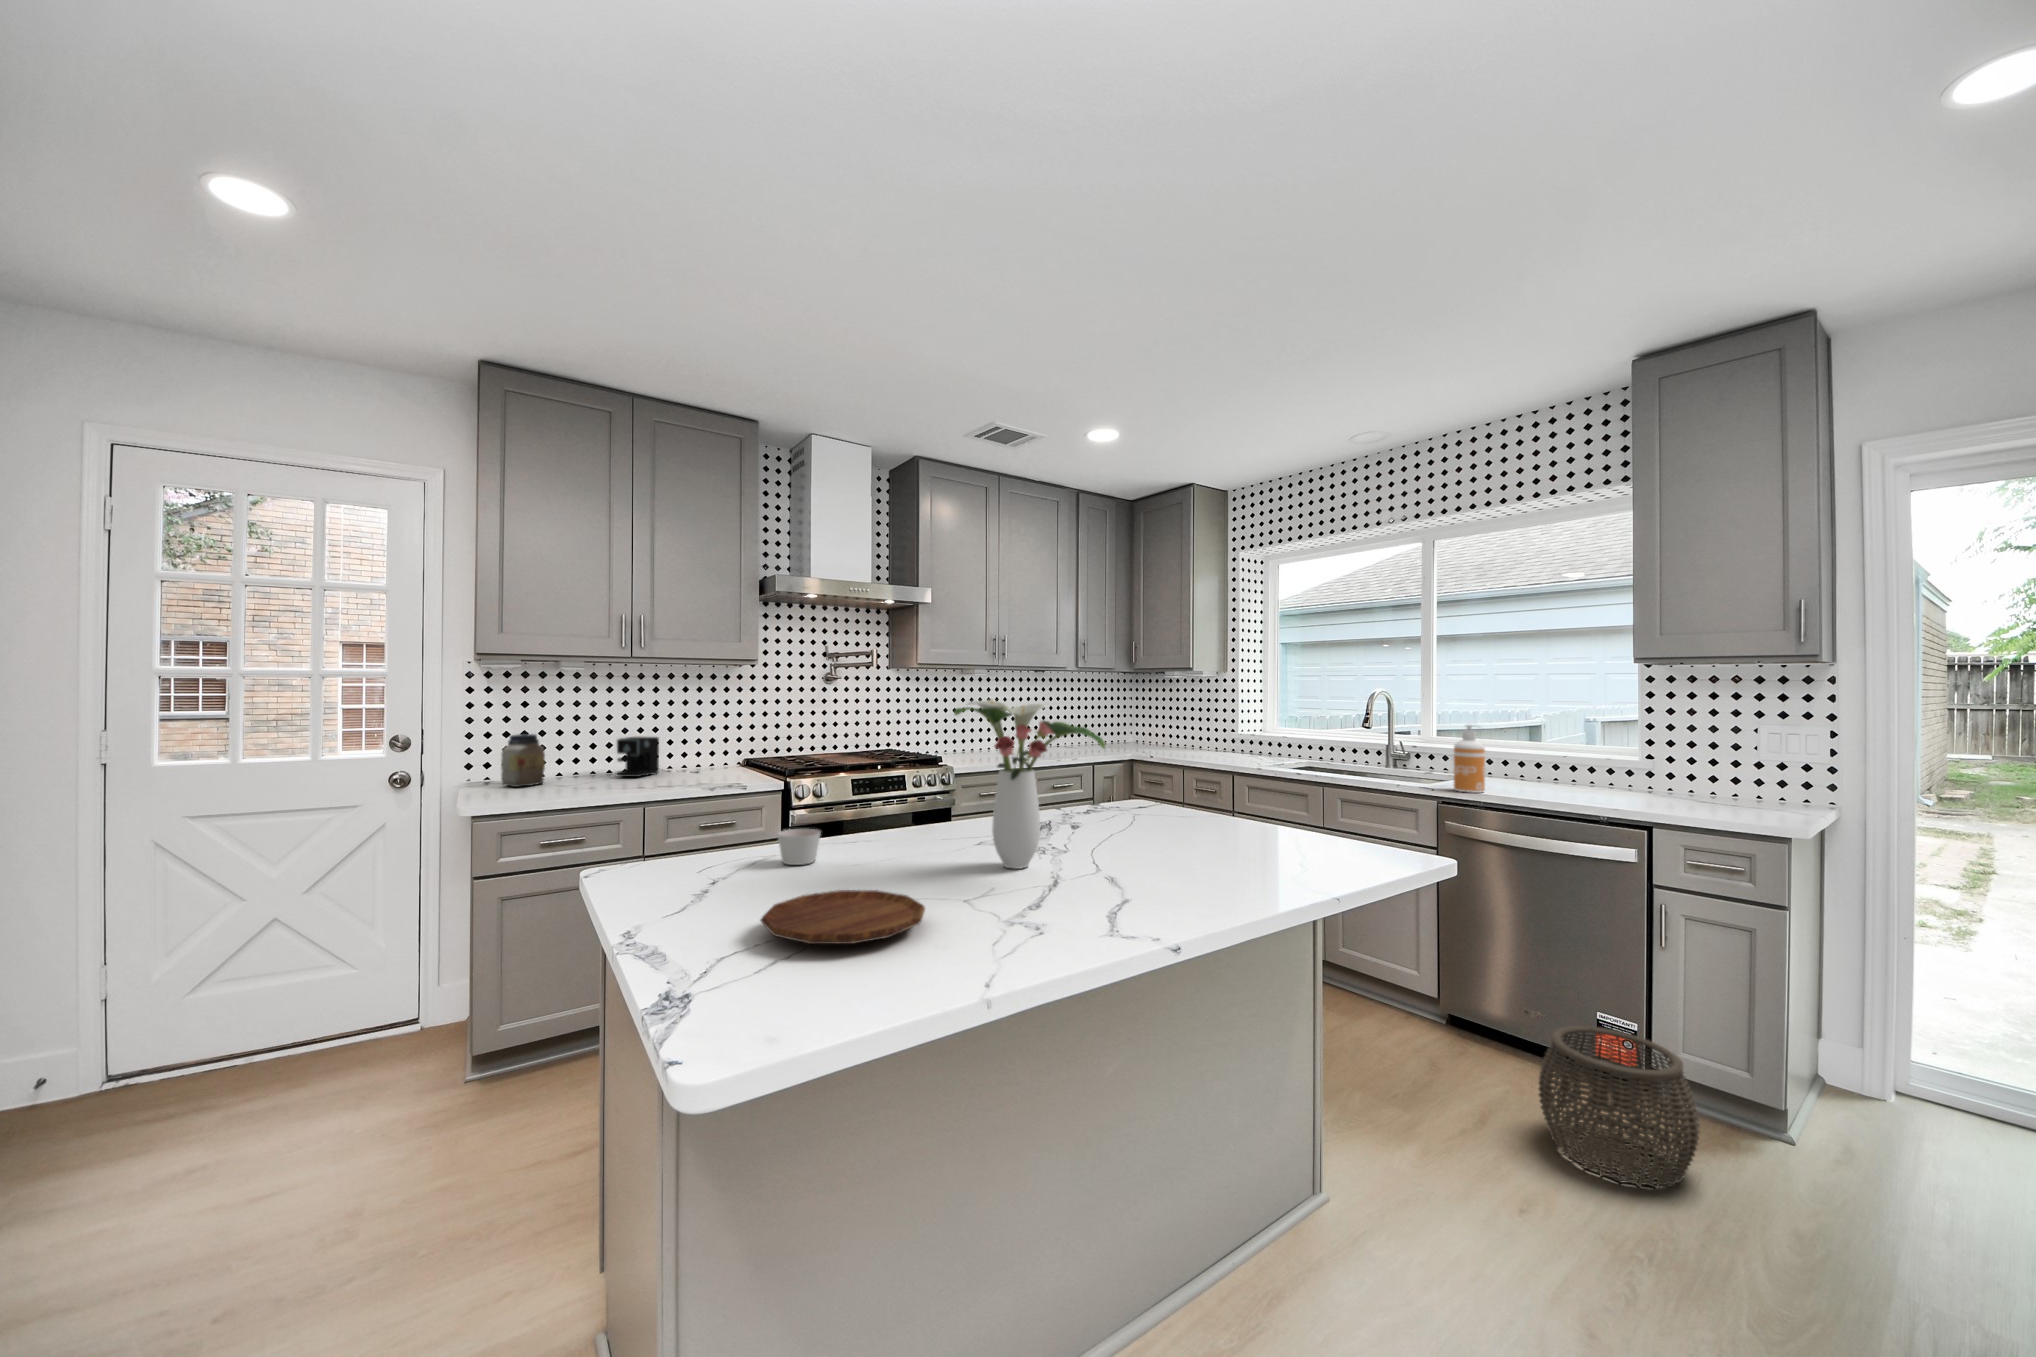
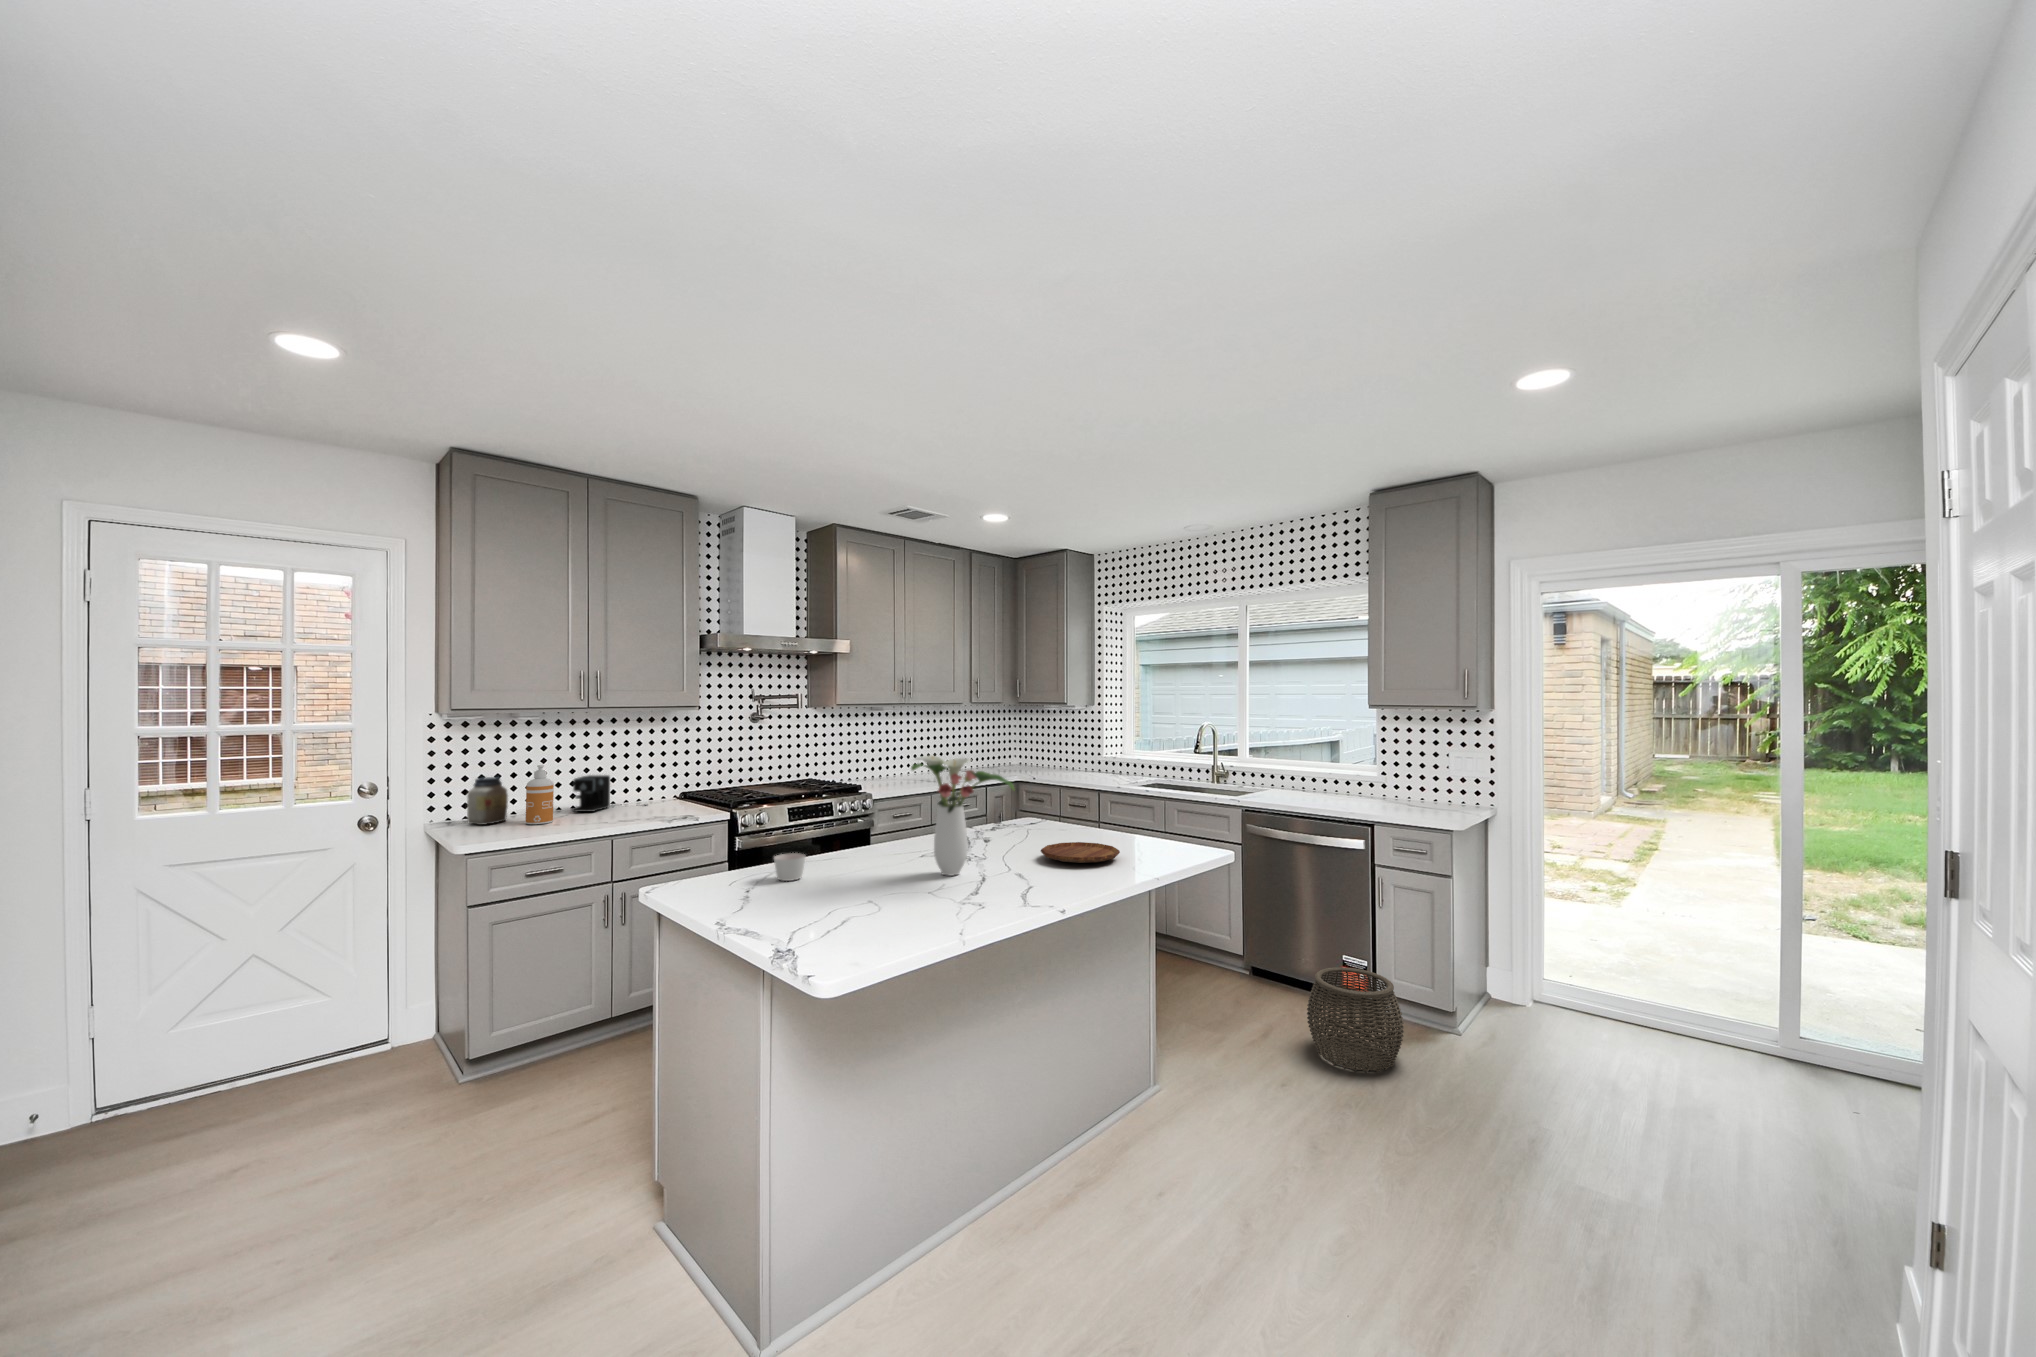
soap dispenser: present [1454,725,1485,793] -> present [526,765,554,824]
tray: present [761,890,925,944] -> present [1041,842,1120,863]

